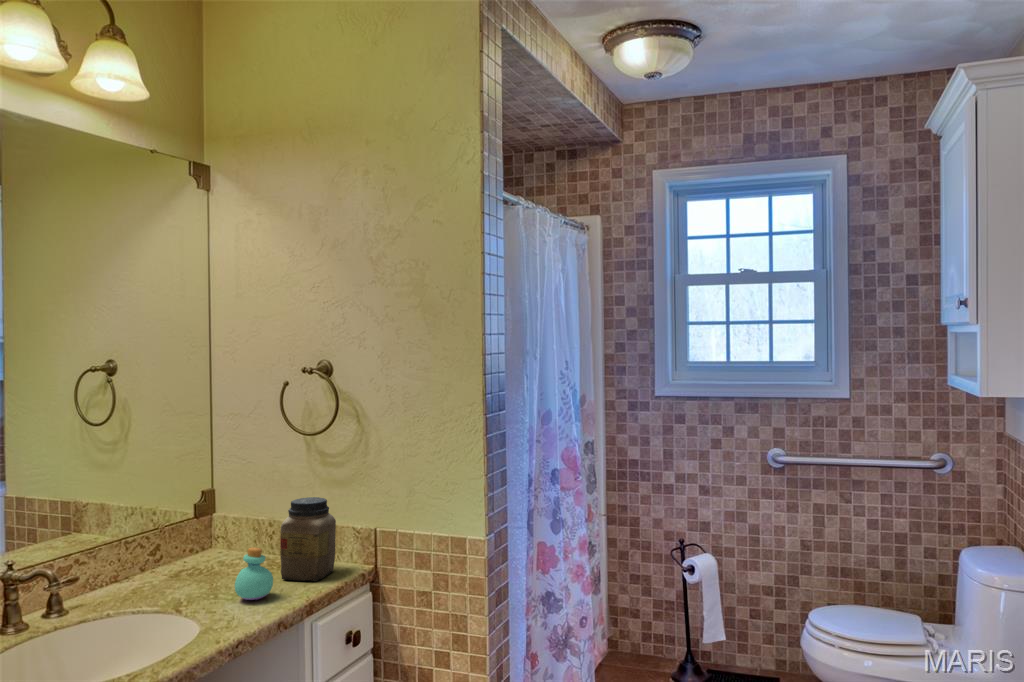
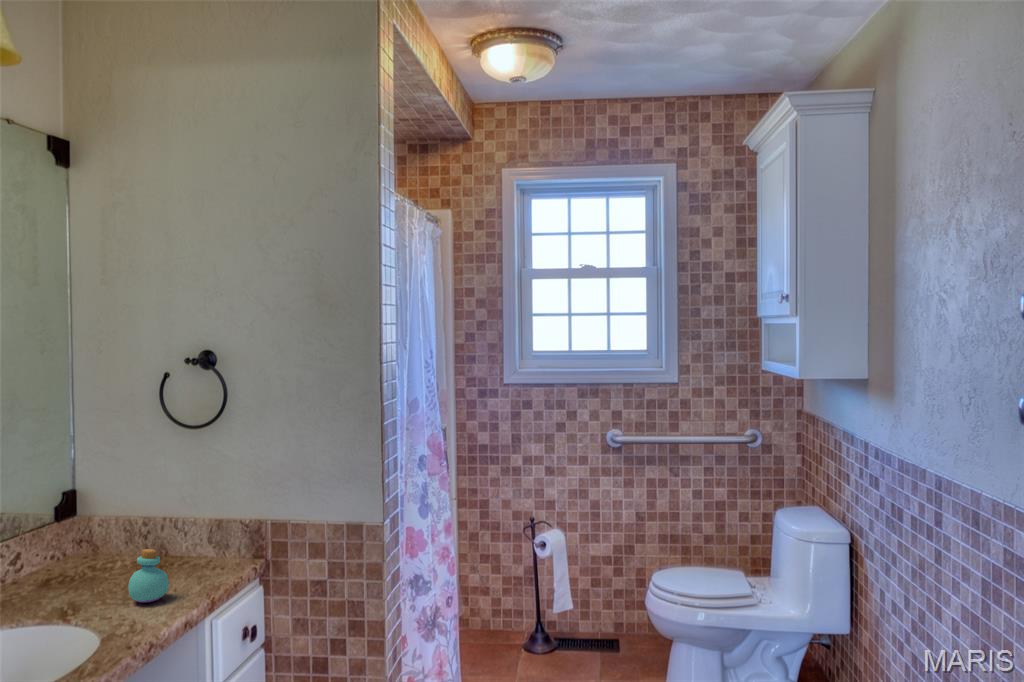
jar: present [280,497,336,581] -> none [167,496,223,581]

